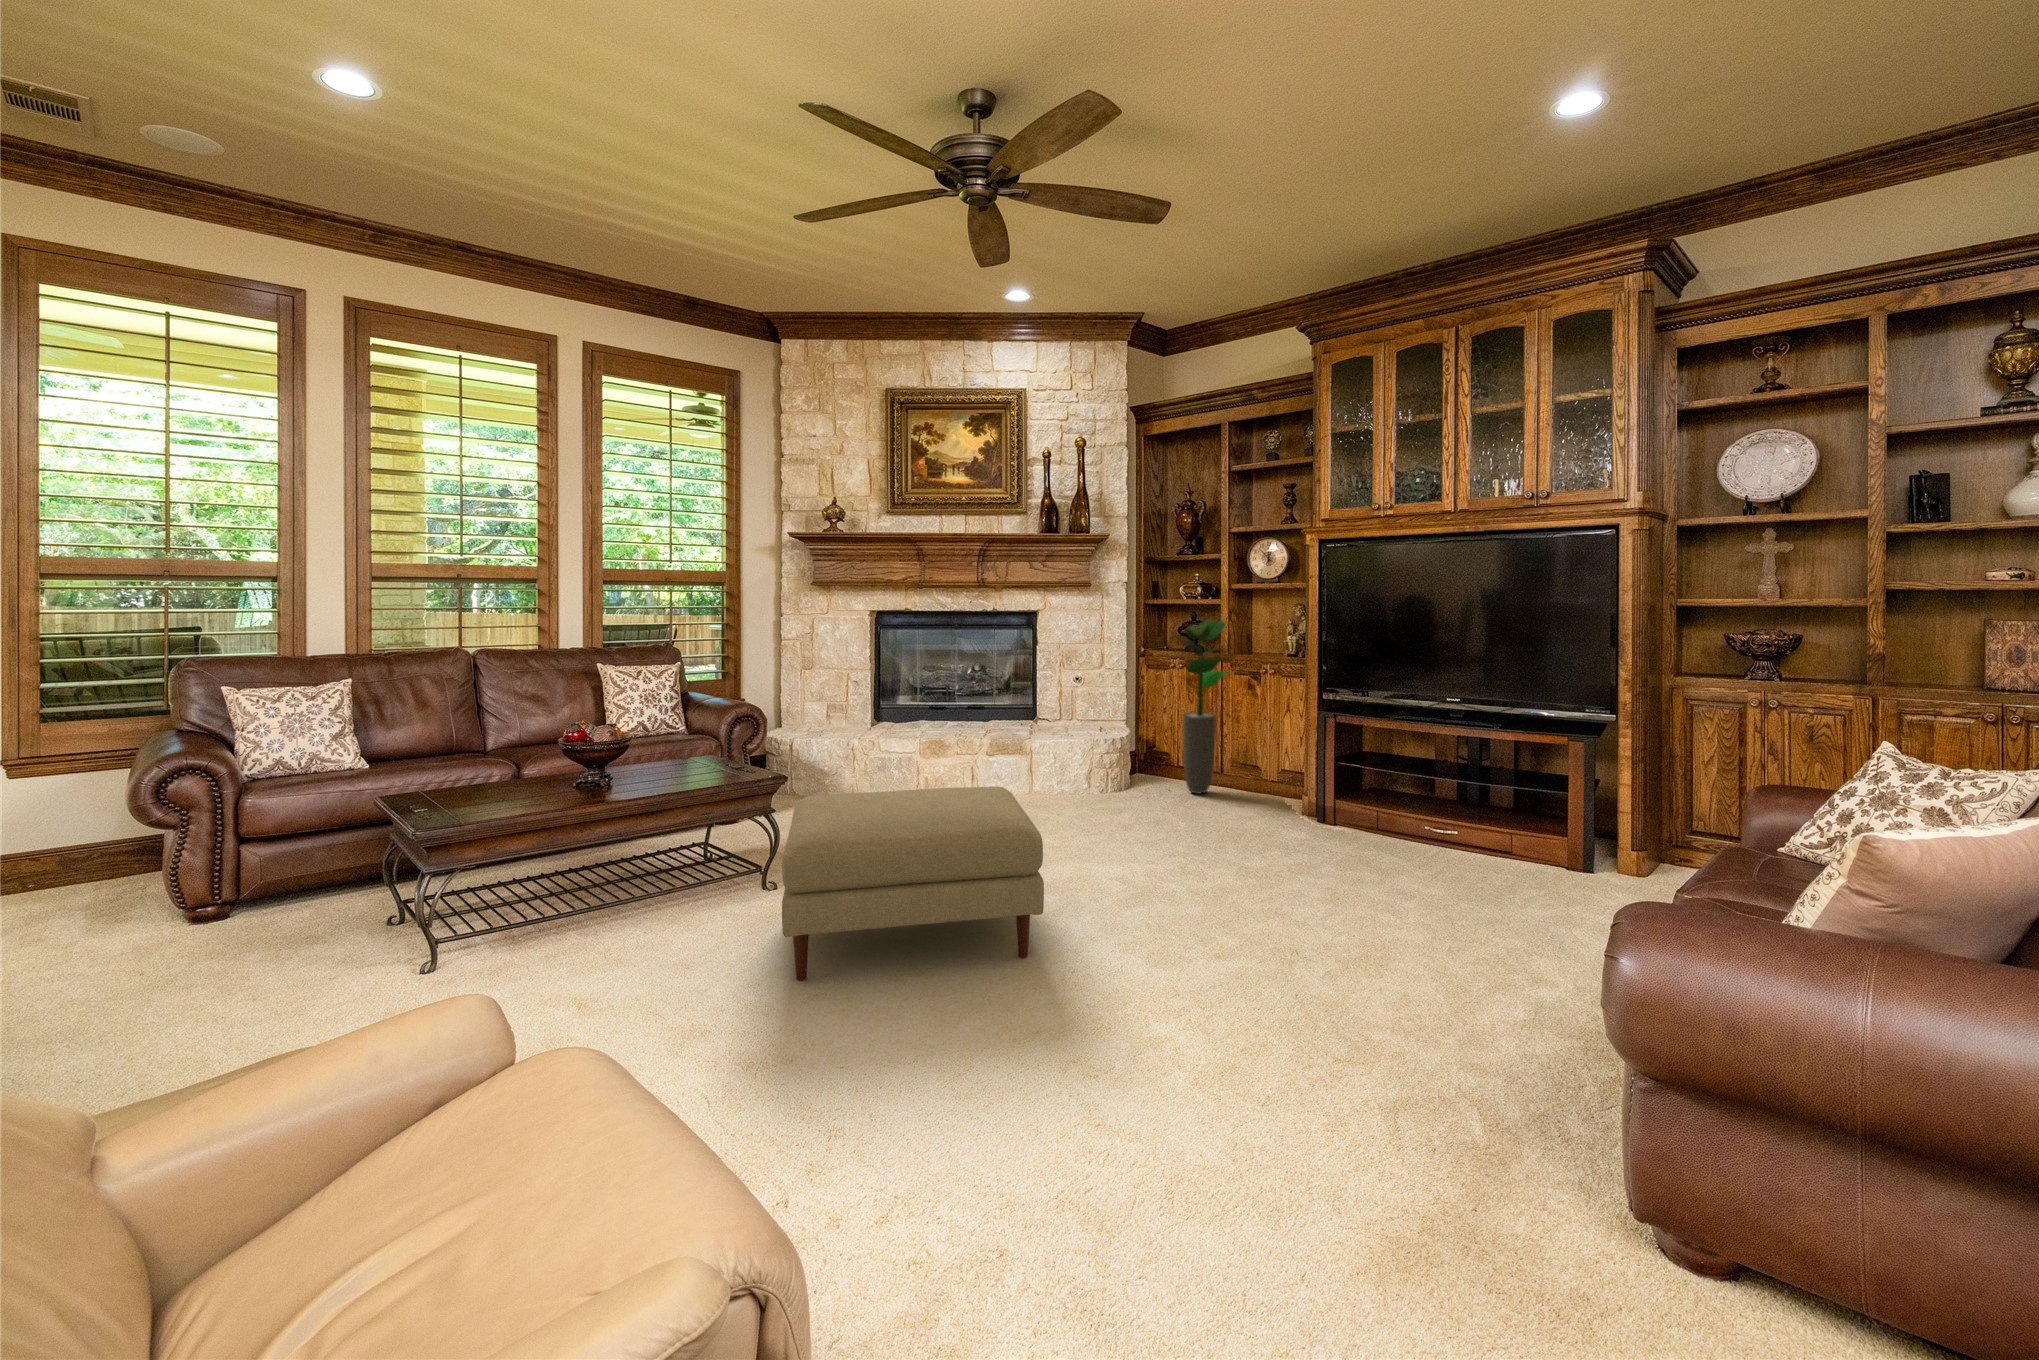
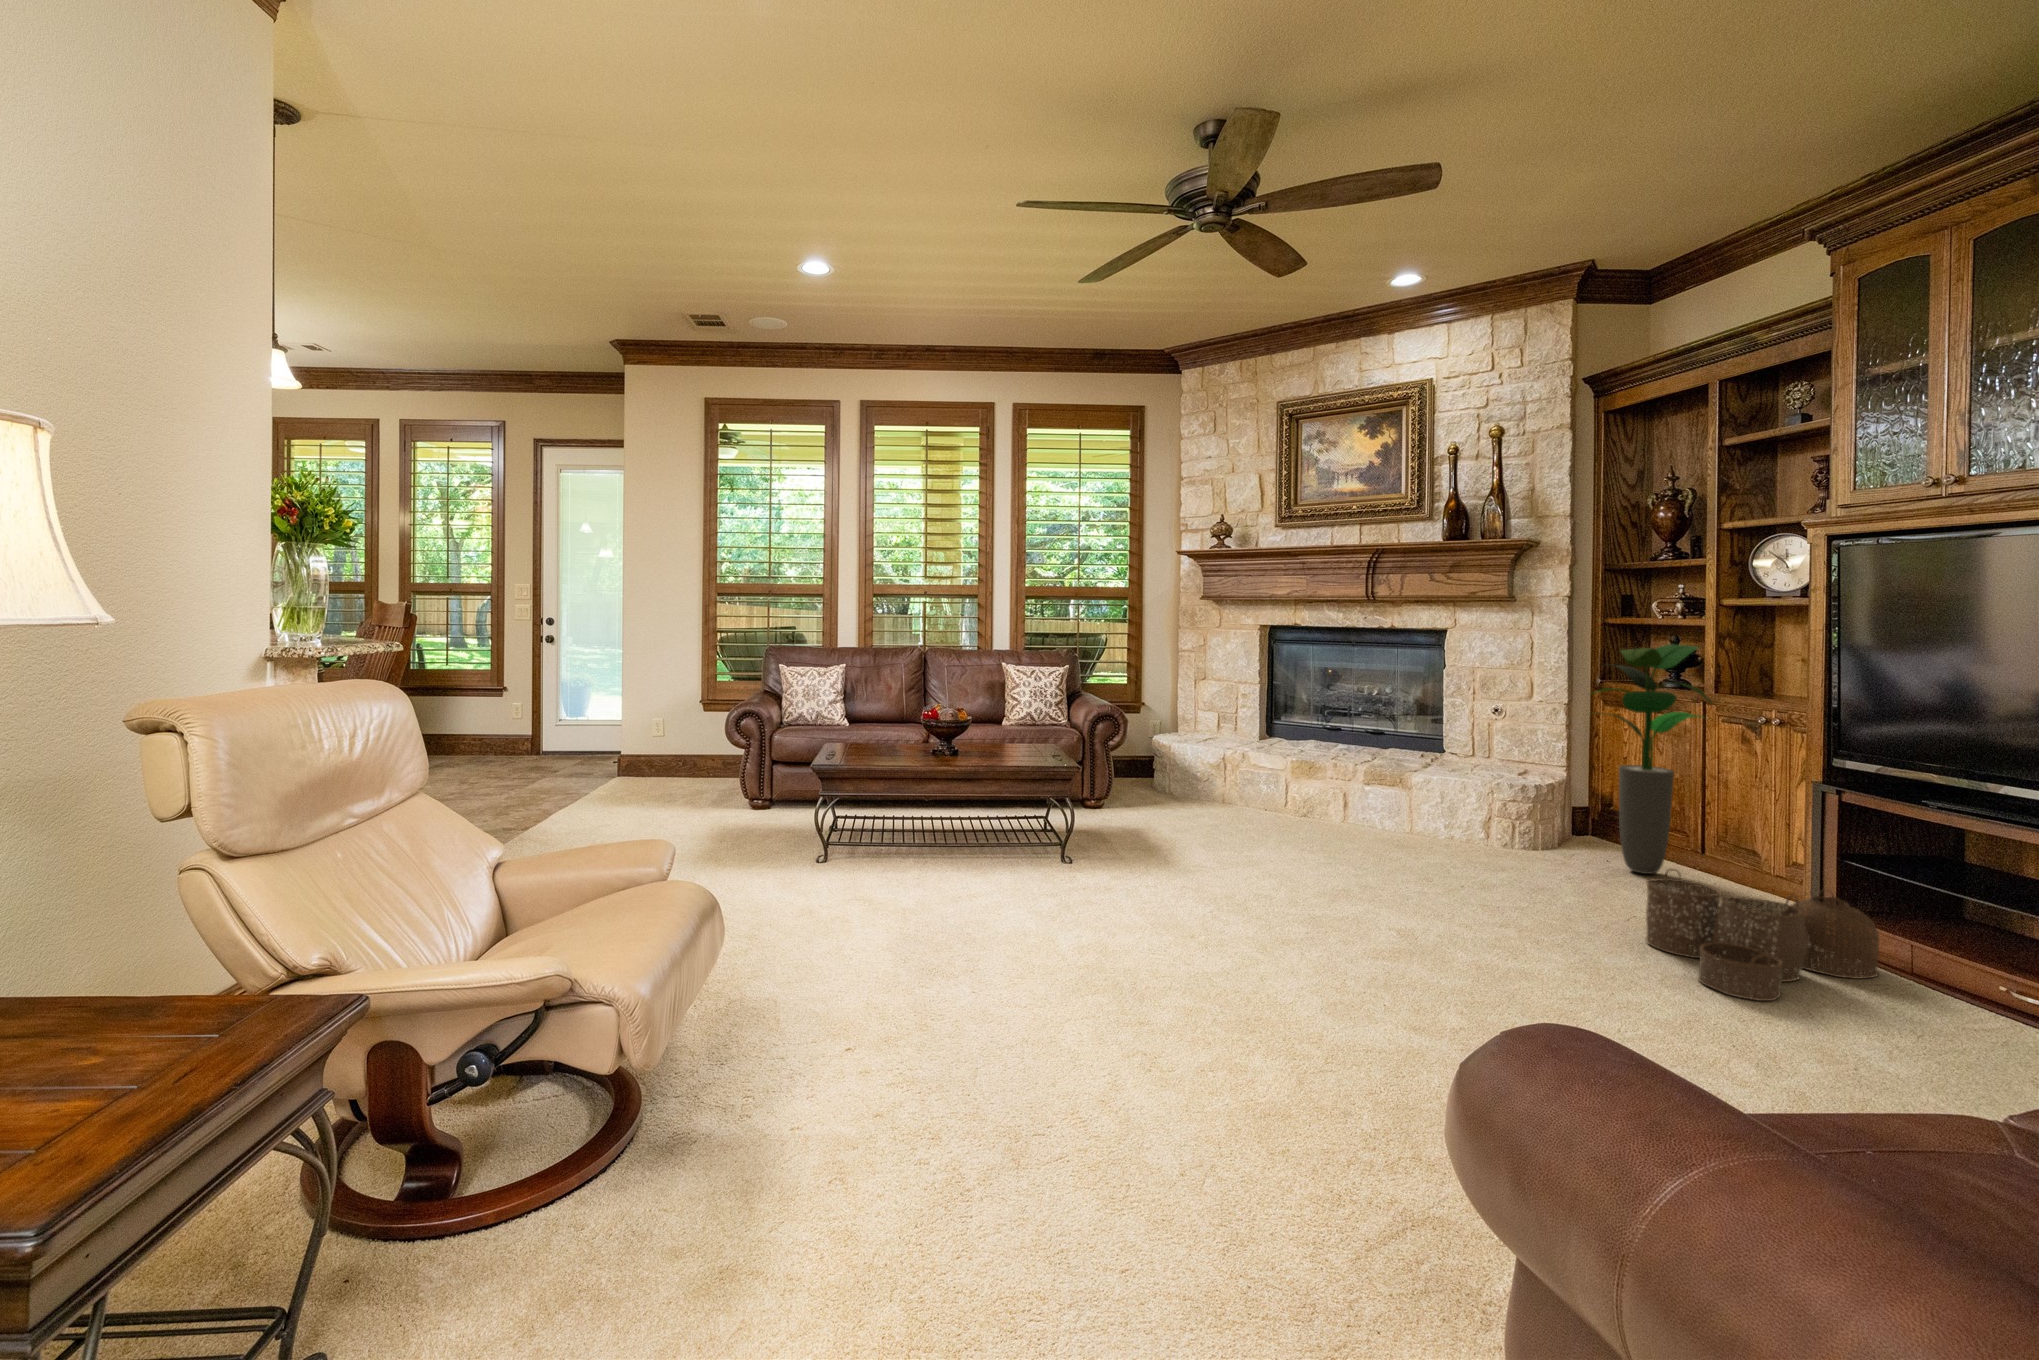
ottoman: present [782,786,1044,980] -> none [1007,777,1274,961]
woven basket: none [1253,790,1370,878] -> present [1646,869,1879,1001]

